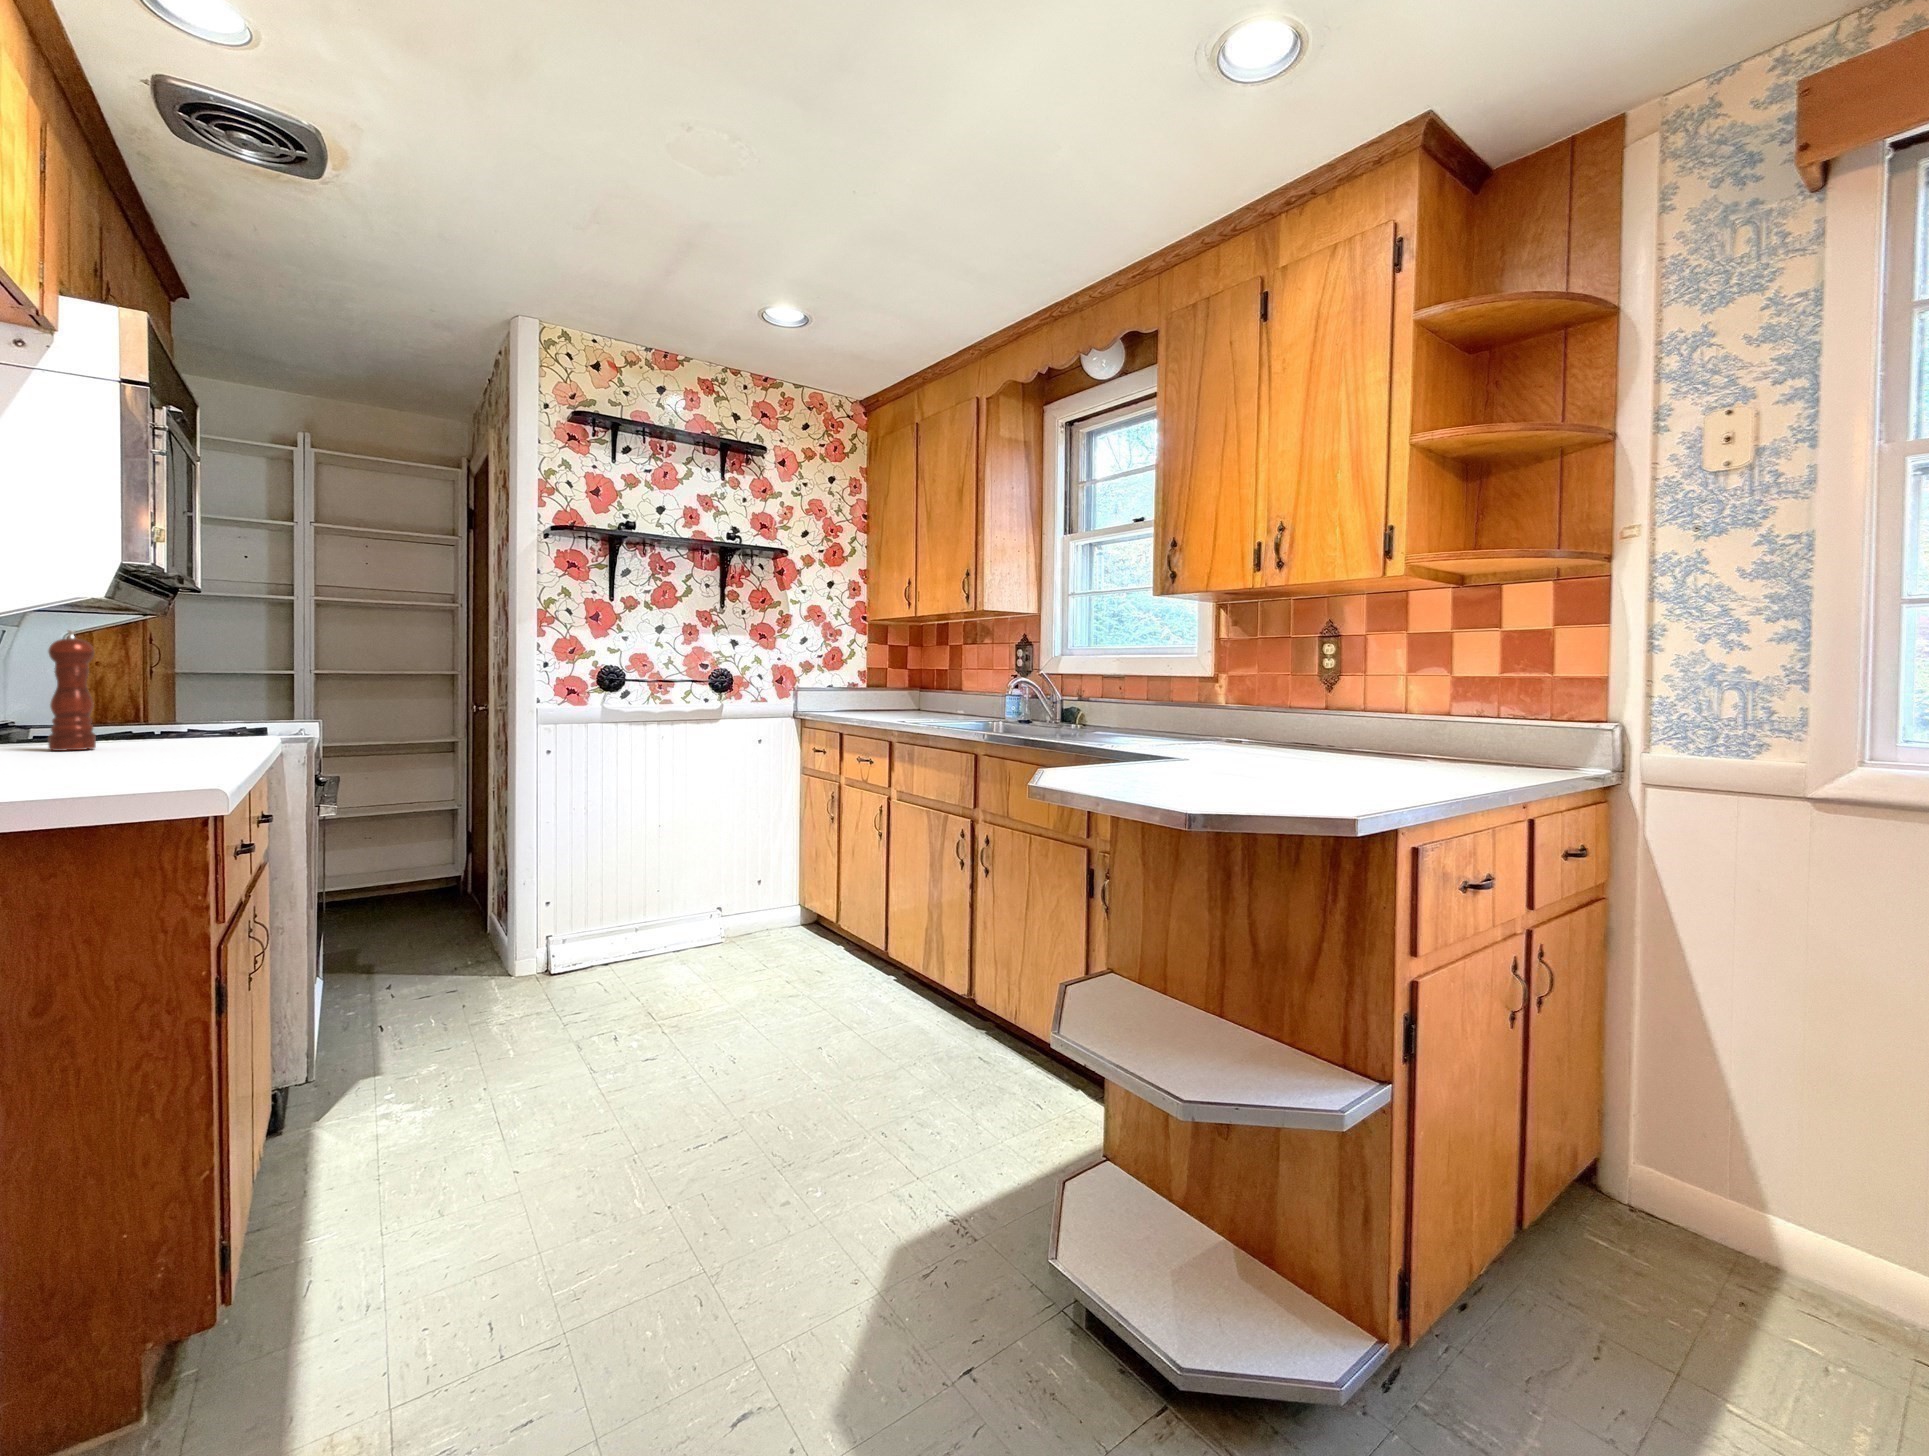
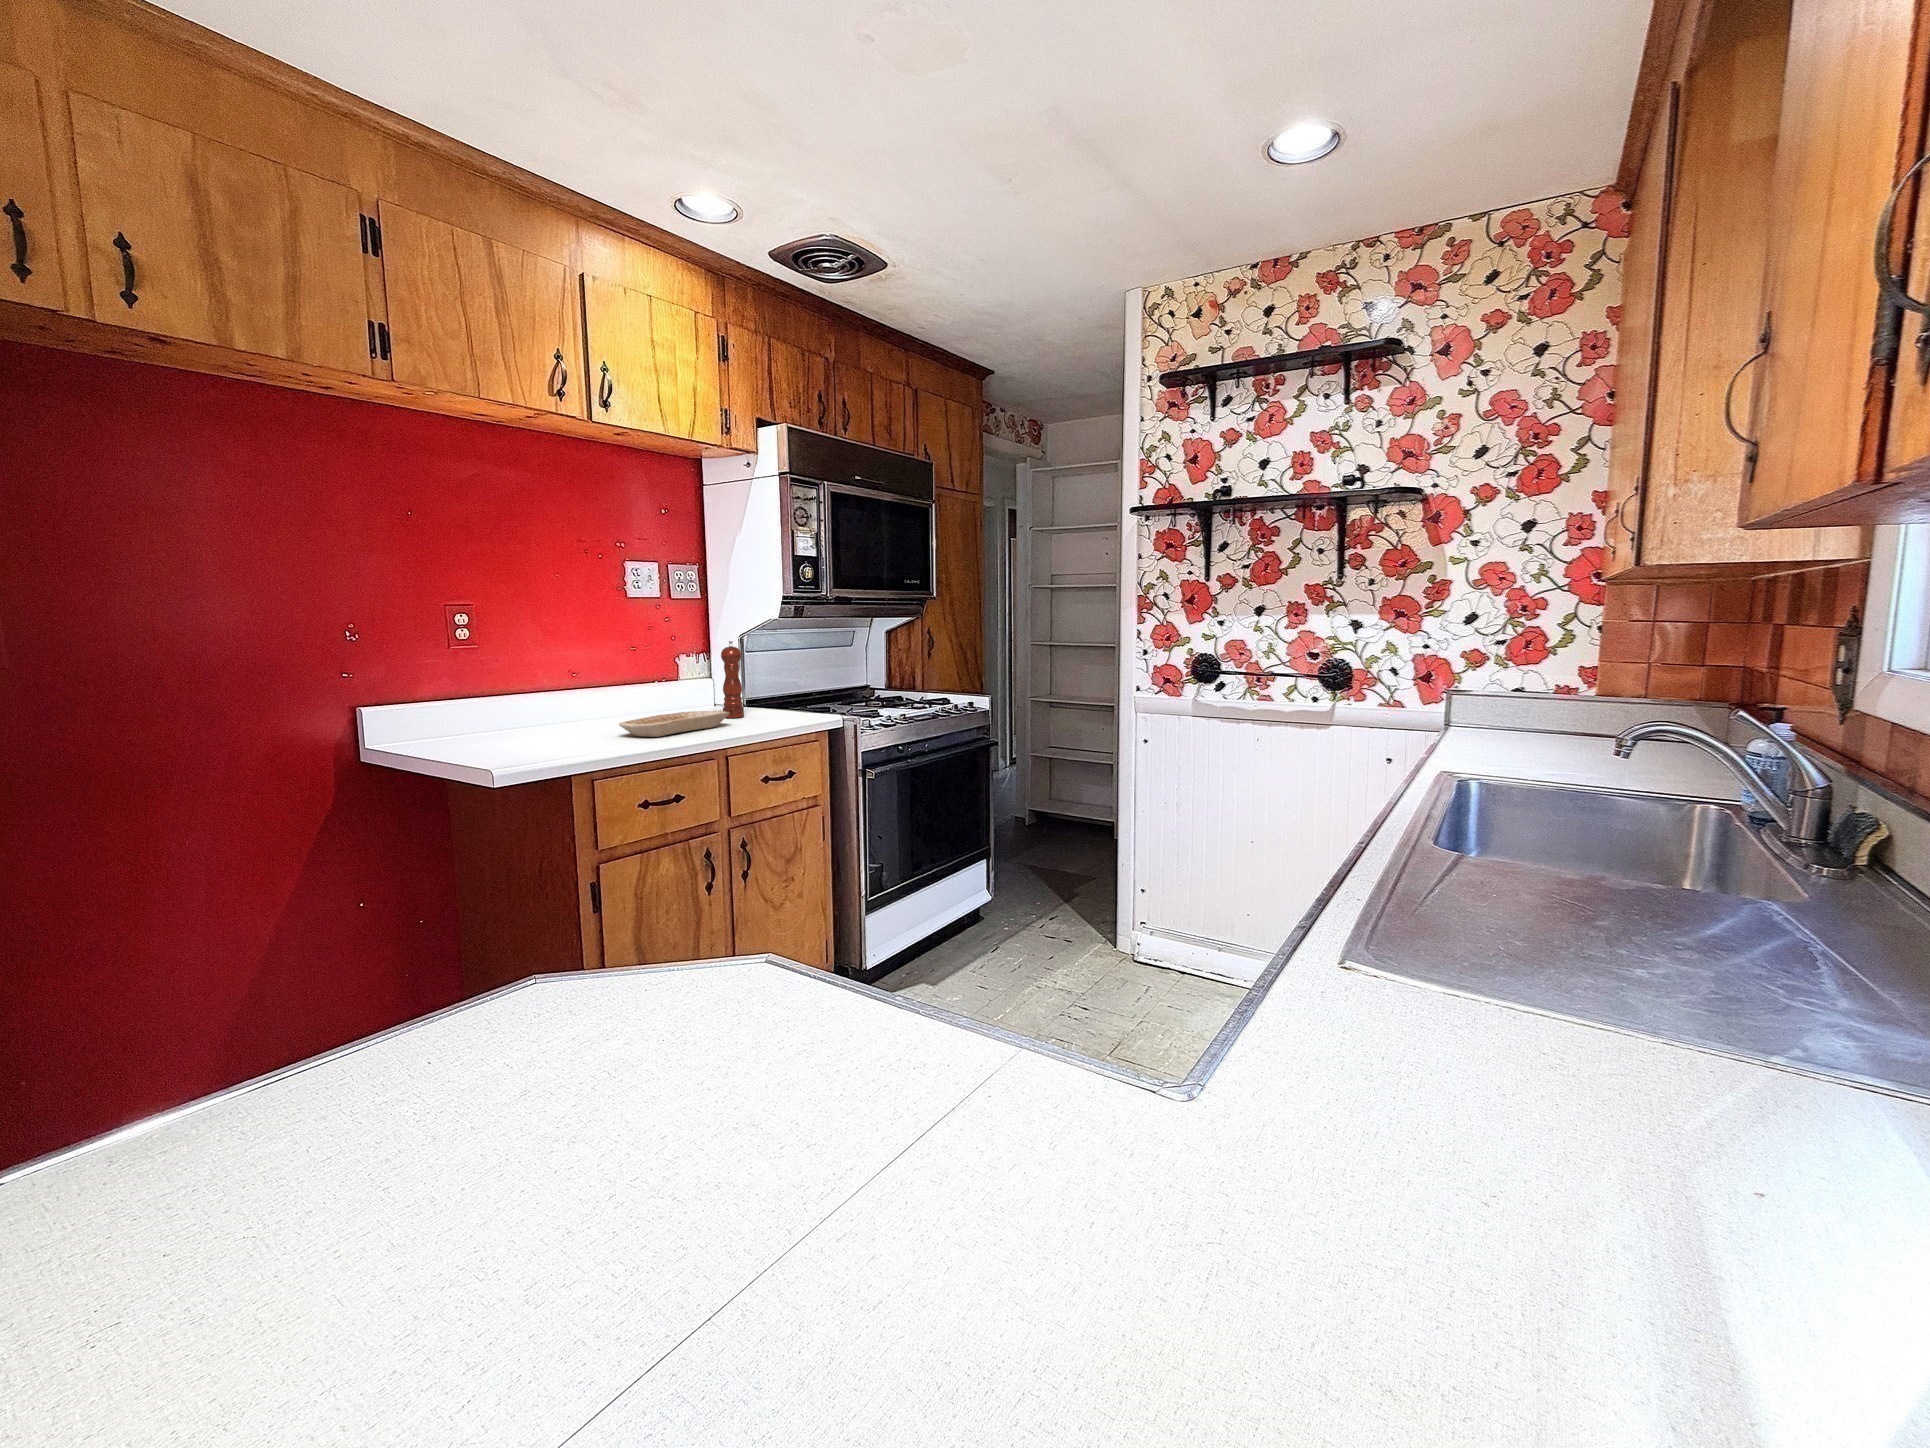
tray: none [65,732,199,765] -> present [619,711,729,737]

